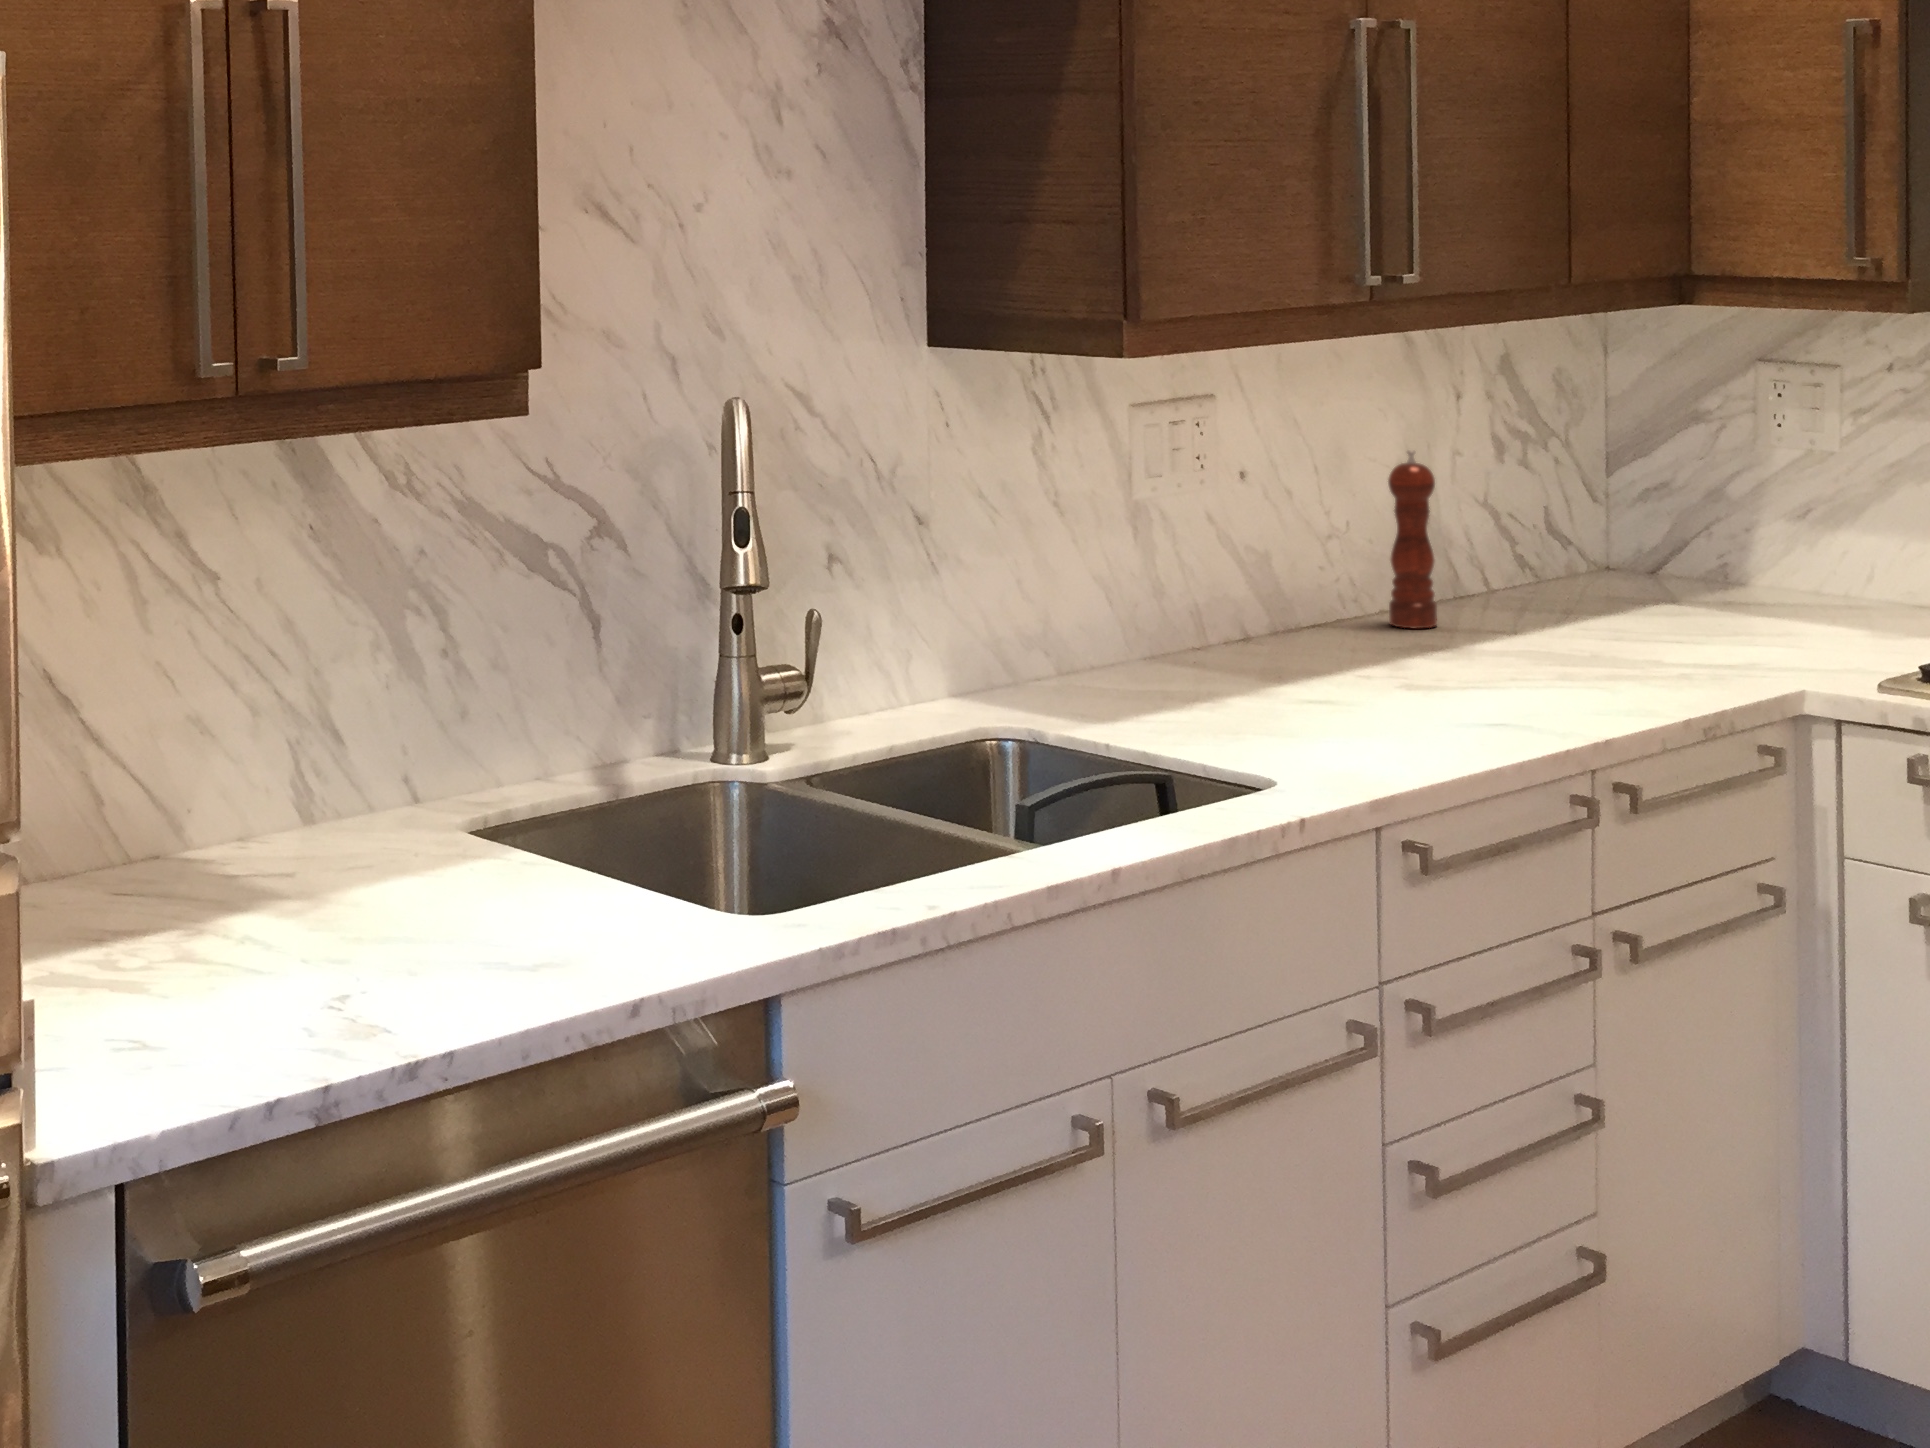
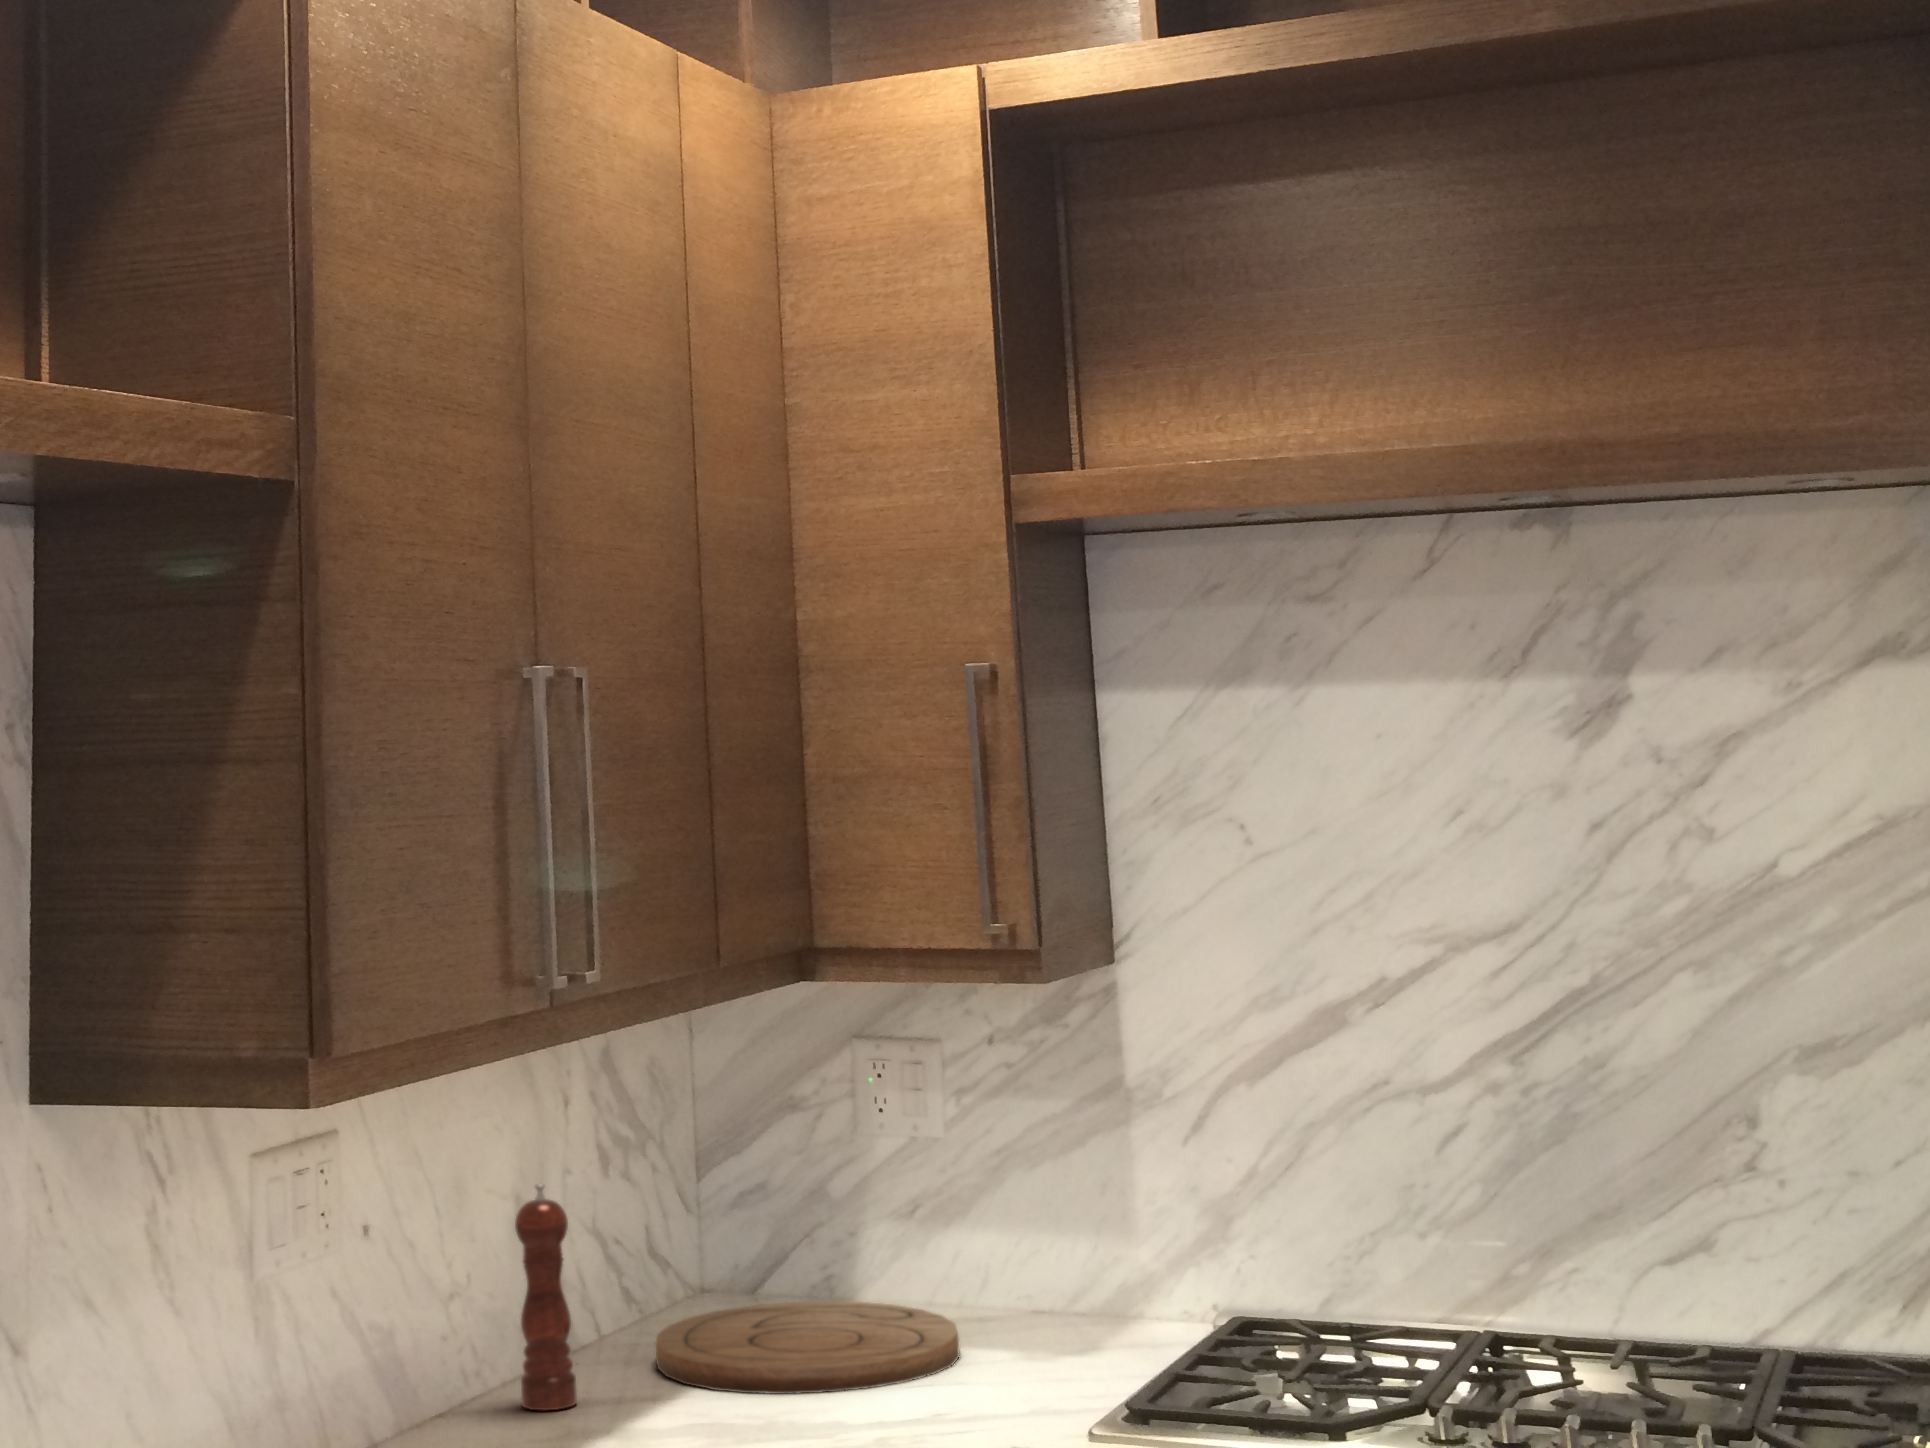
cutting board: none [1525,574,1810,643] -> present [656,1301,960,1394]

